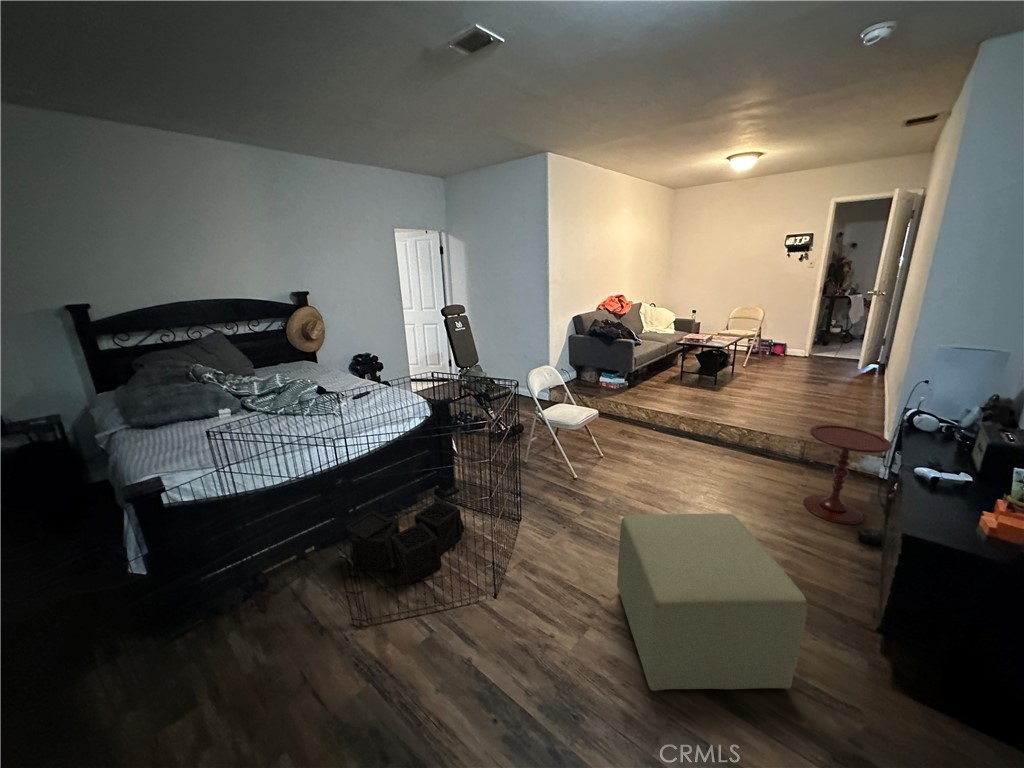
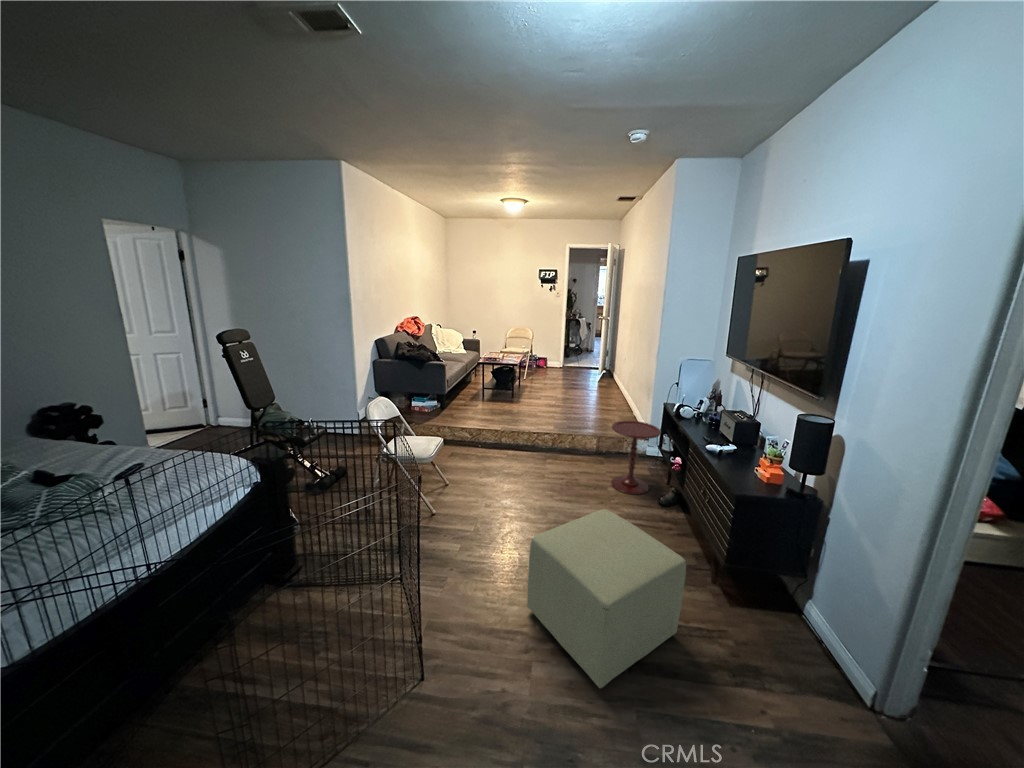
storage bin: present [344,498,465,584] -> none [155,588,348,739]

